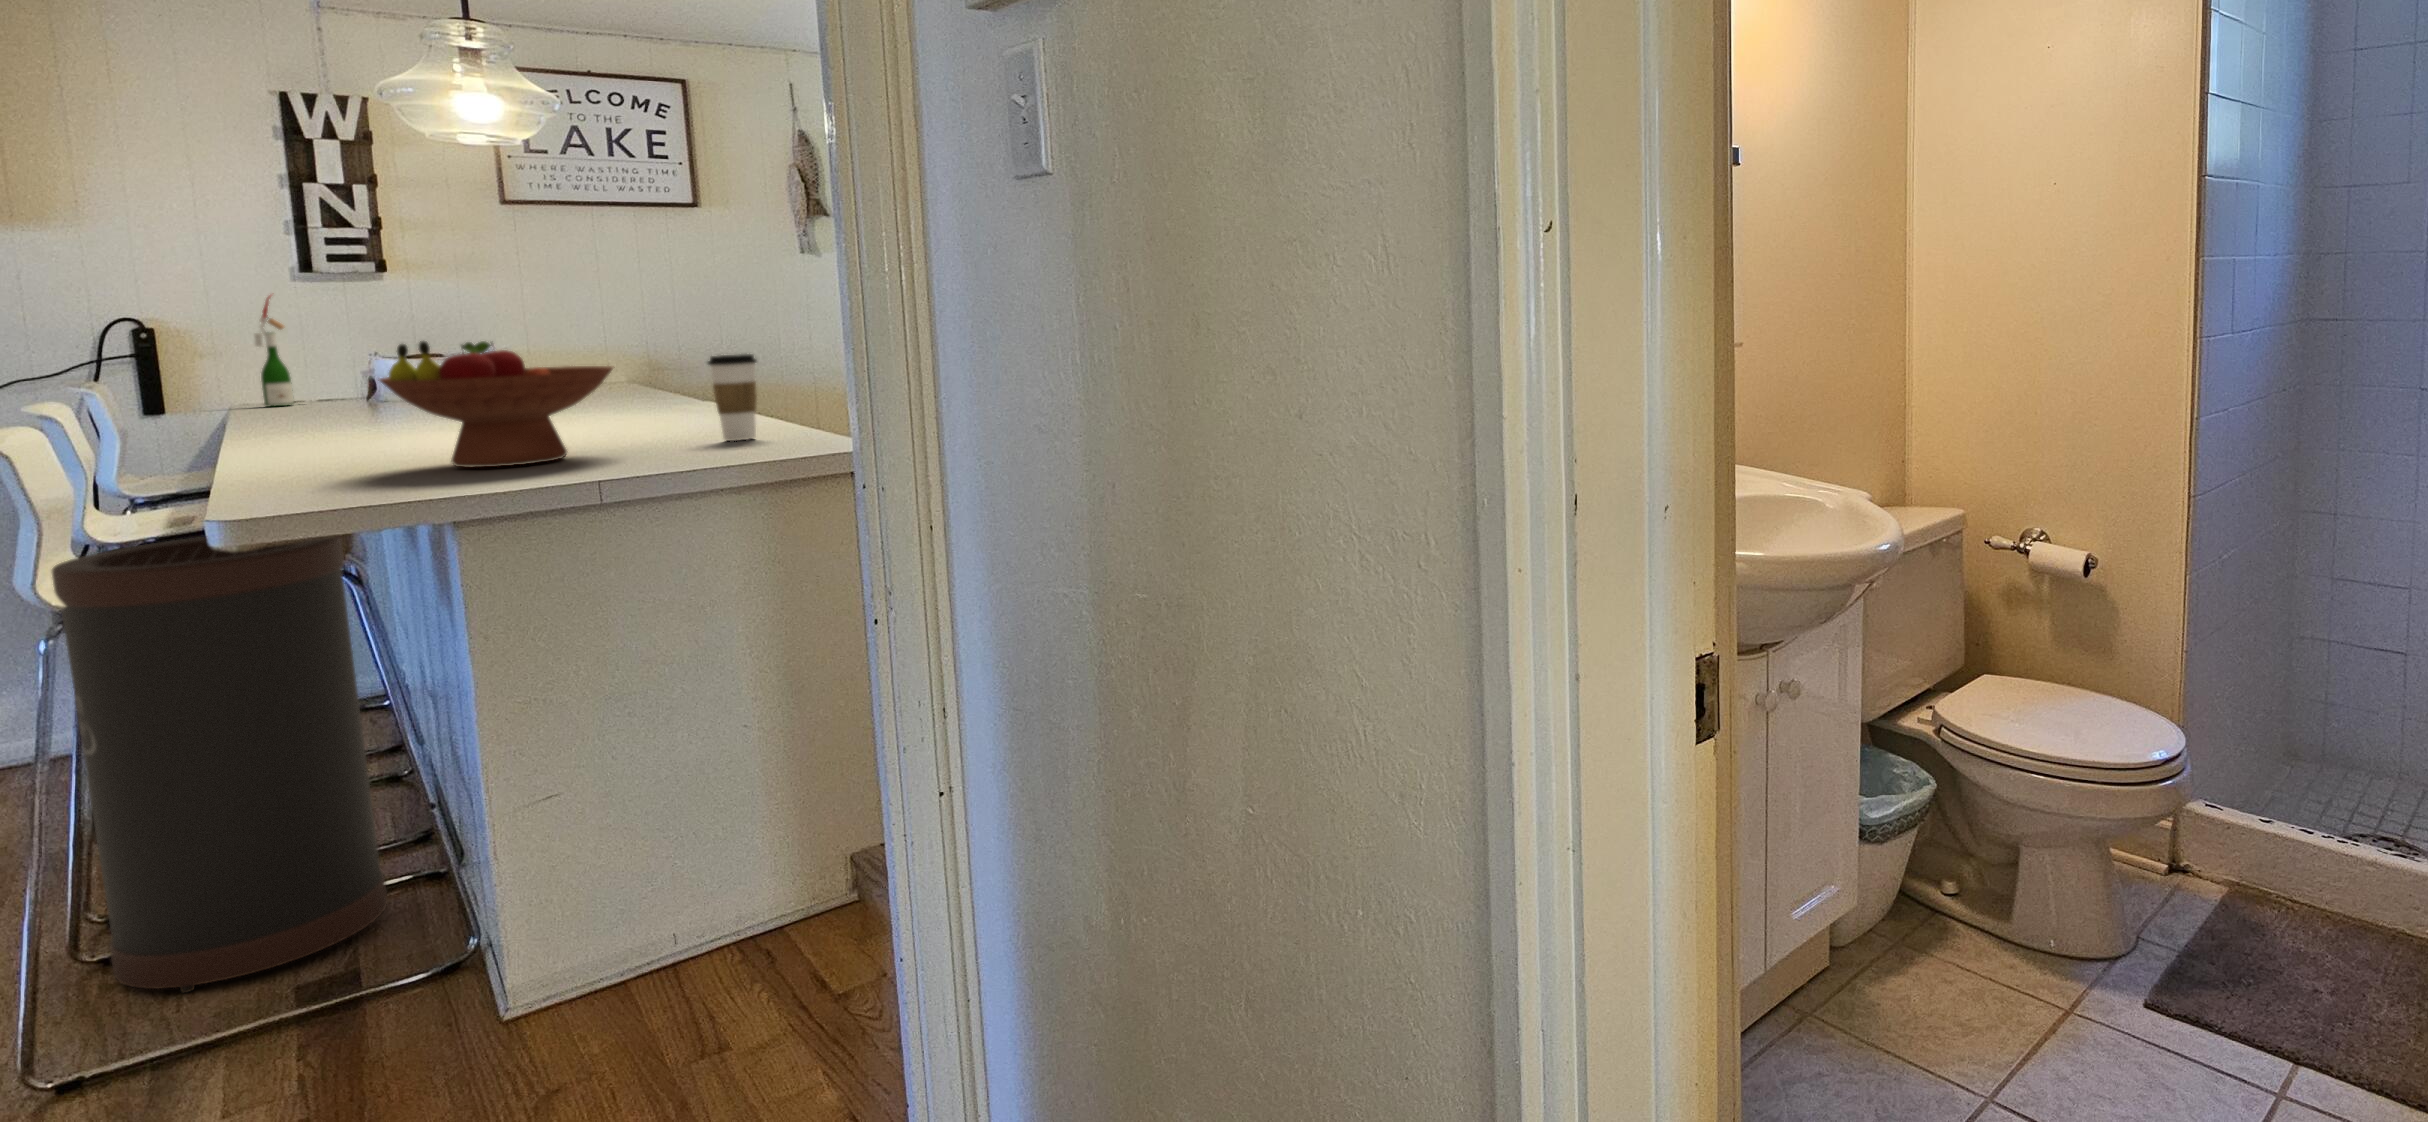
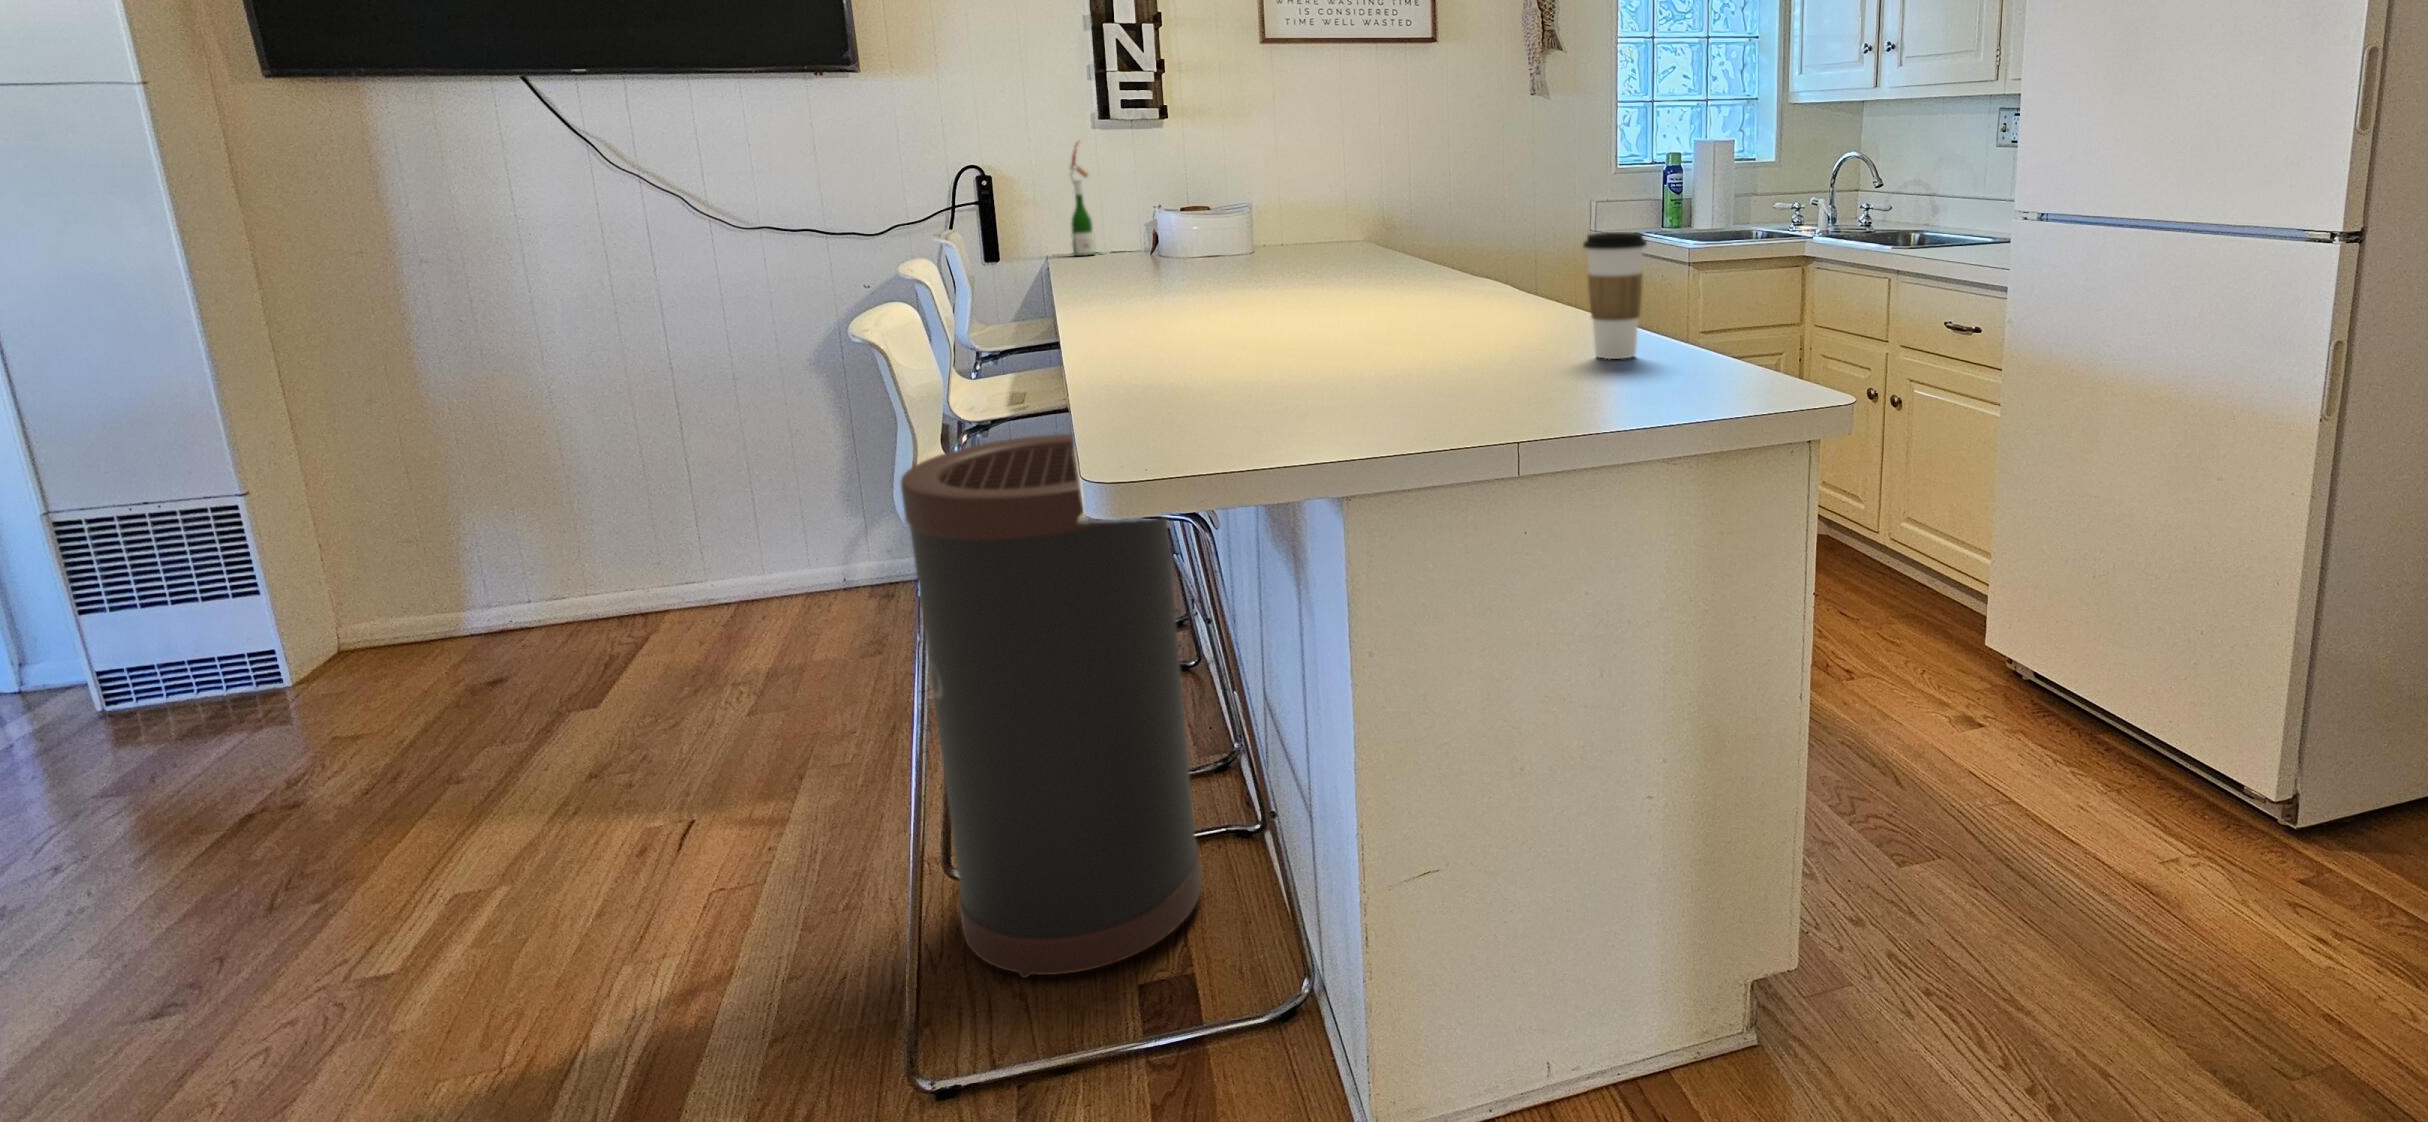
fruit bowl: present [378,341,613,467] -> none [1218,213,1488,396]

